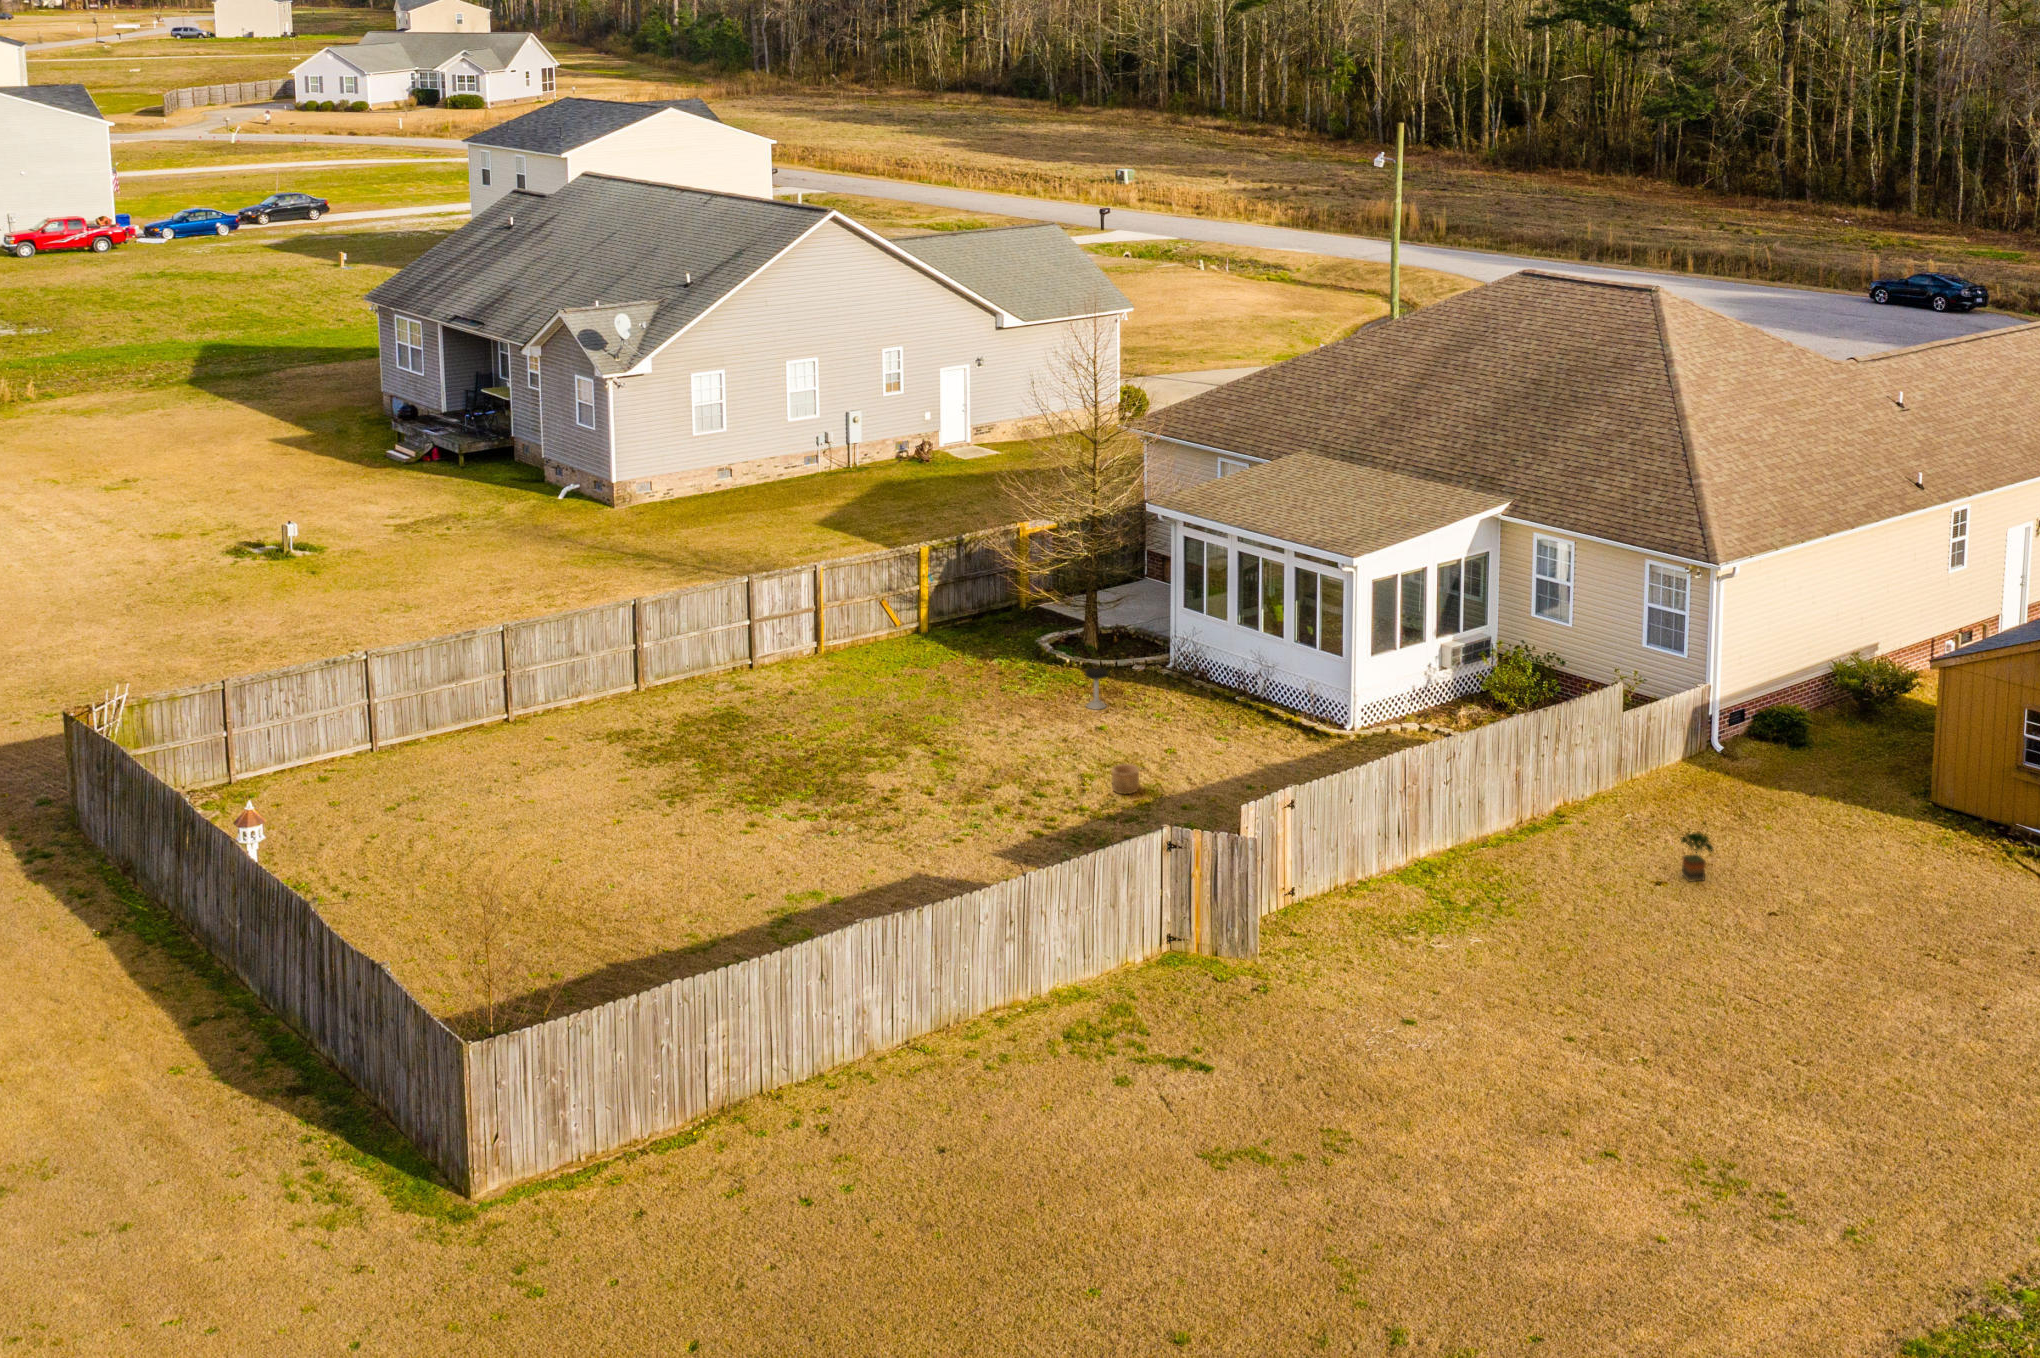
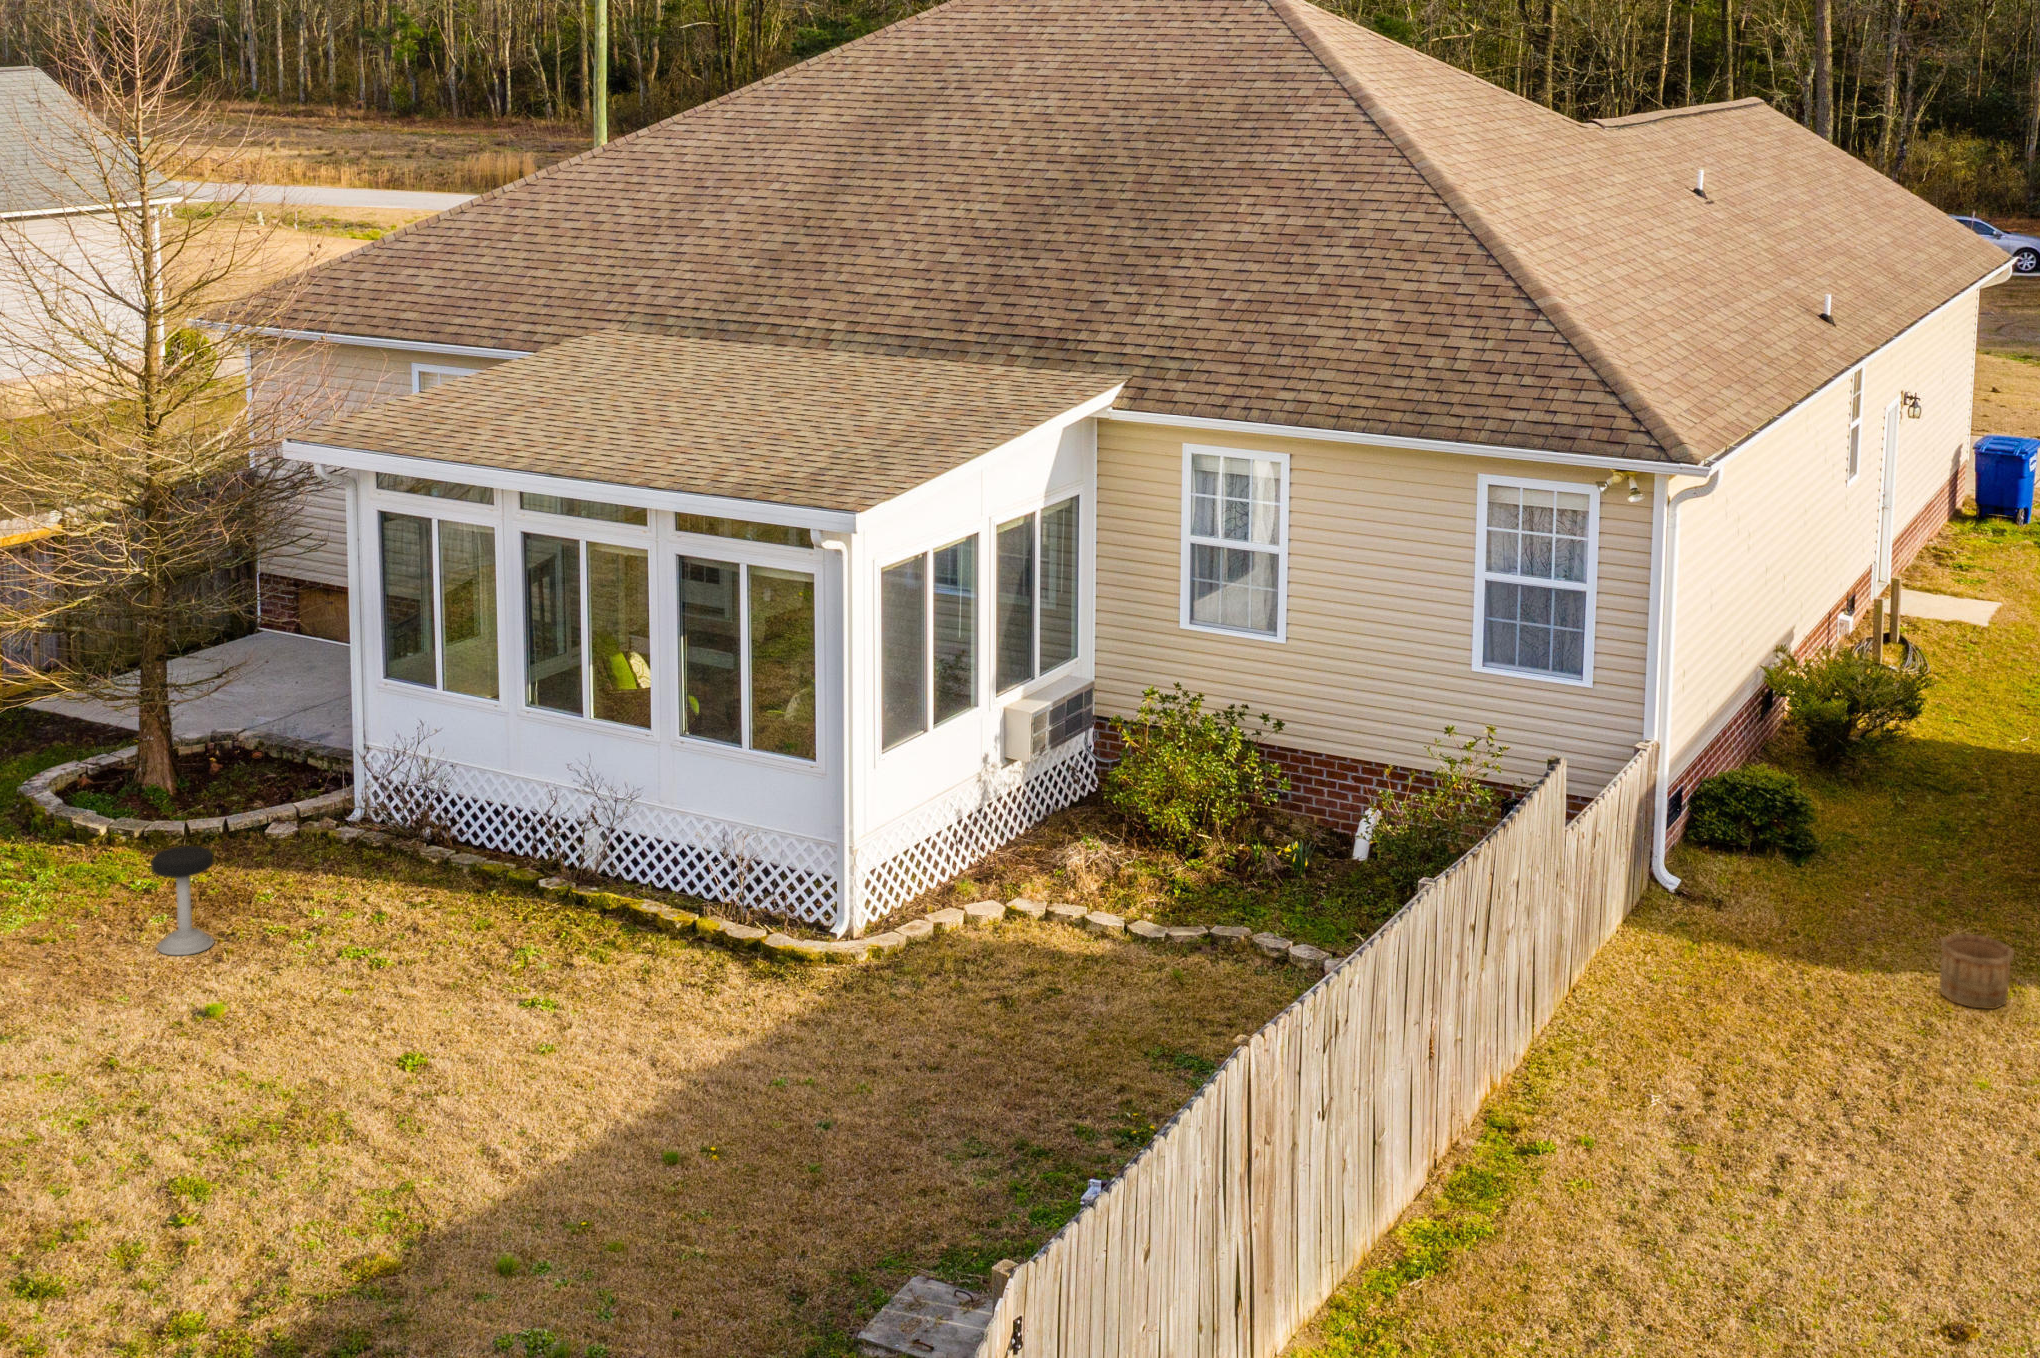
wooden bucket: present [1112,764,1139,794] -> present [1940,934,2014,1009]
potted tree: present [1680,833,1714,881] -> none [1913,1139,2022,1285]

